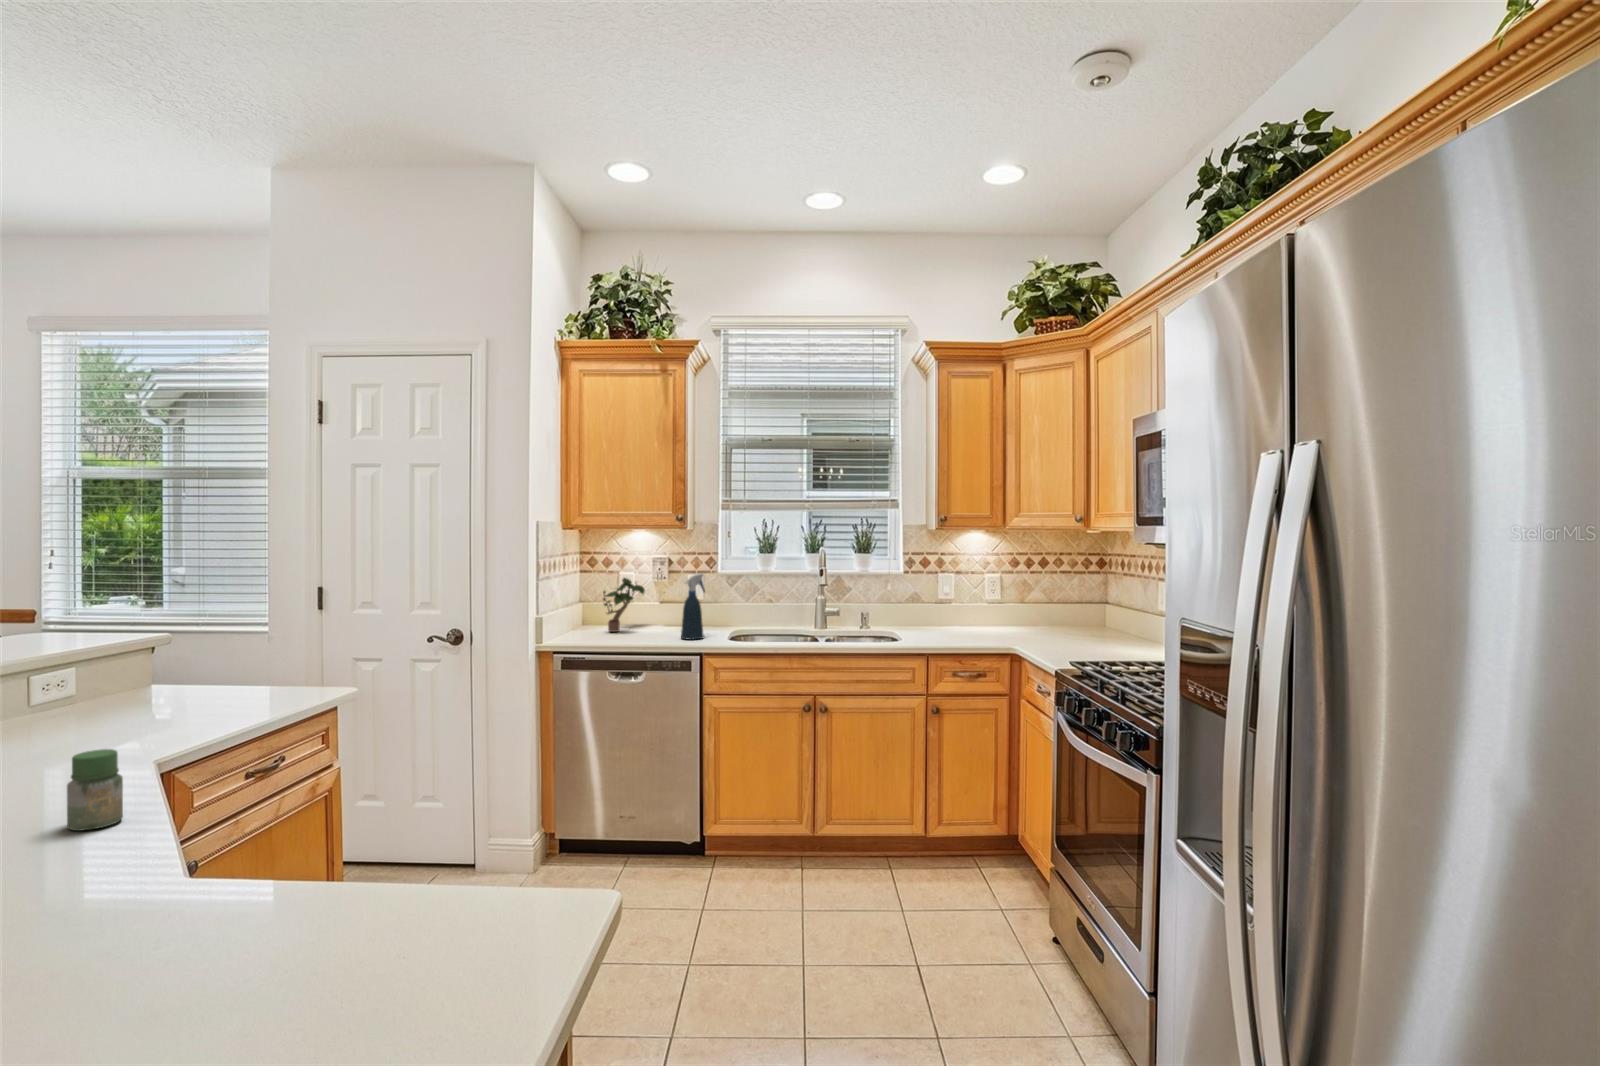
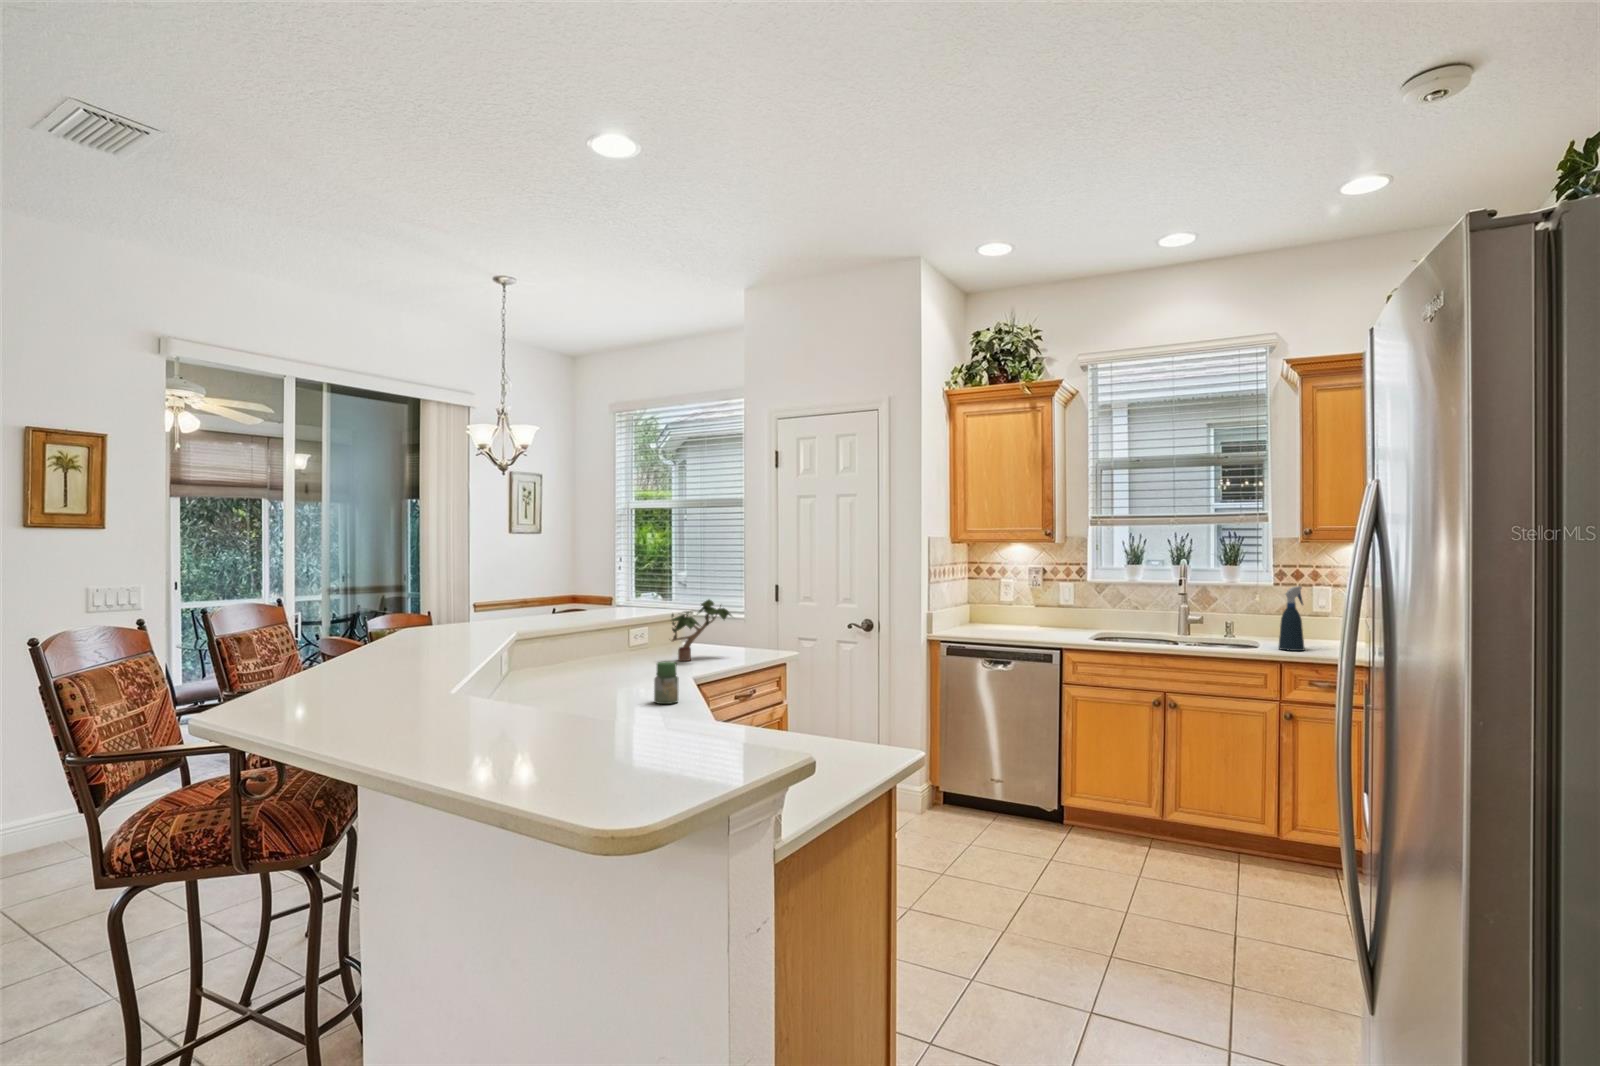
spray bottle: present [681,574,705,640] -> present [1278,587,1305,651]
potted plant: present [603,578,645,632] -> present [672,600,732,661]

